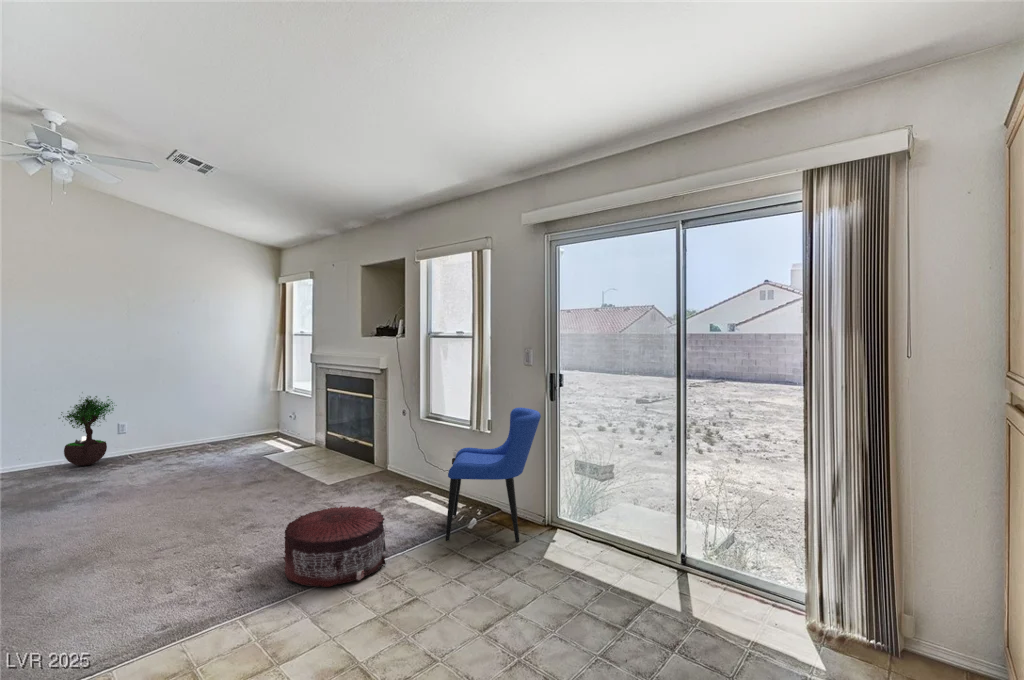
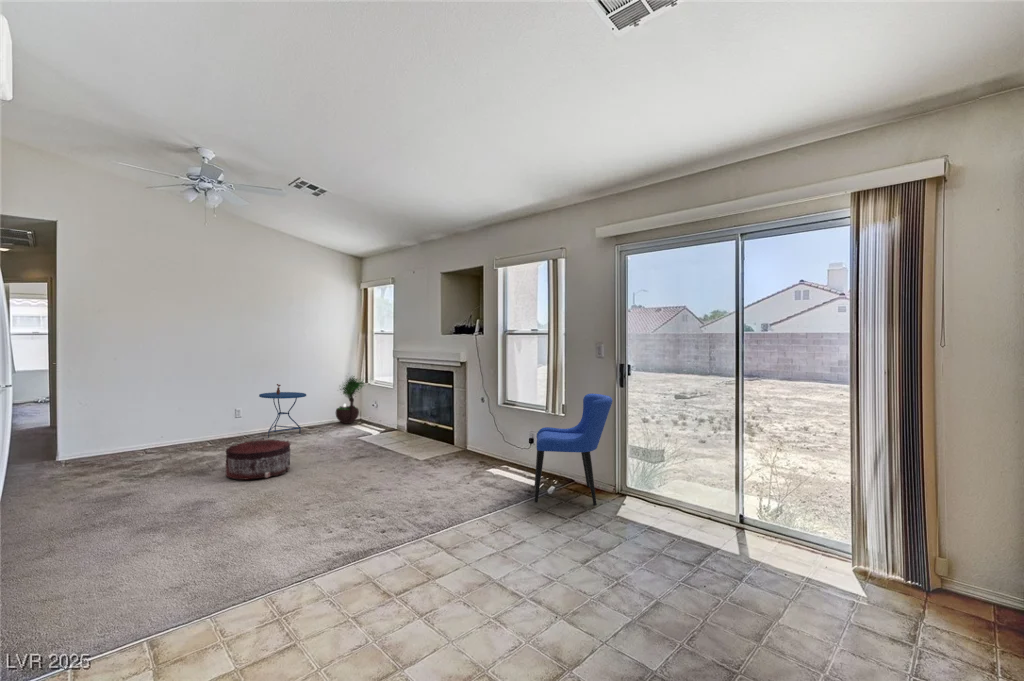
side table: none [144,395,205,459] -> present [259,384,306,438]
potted tree: present [59,396,114,466] -> present [336,377,363,424]
pouf: present [284,506,386,587] -> present [226,440,290,480]

